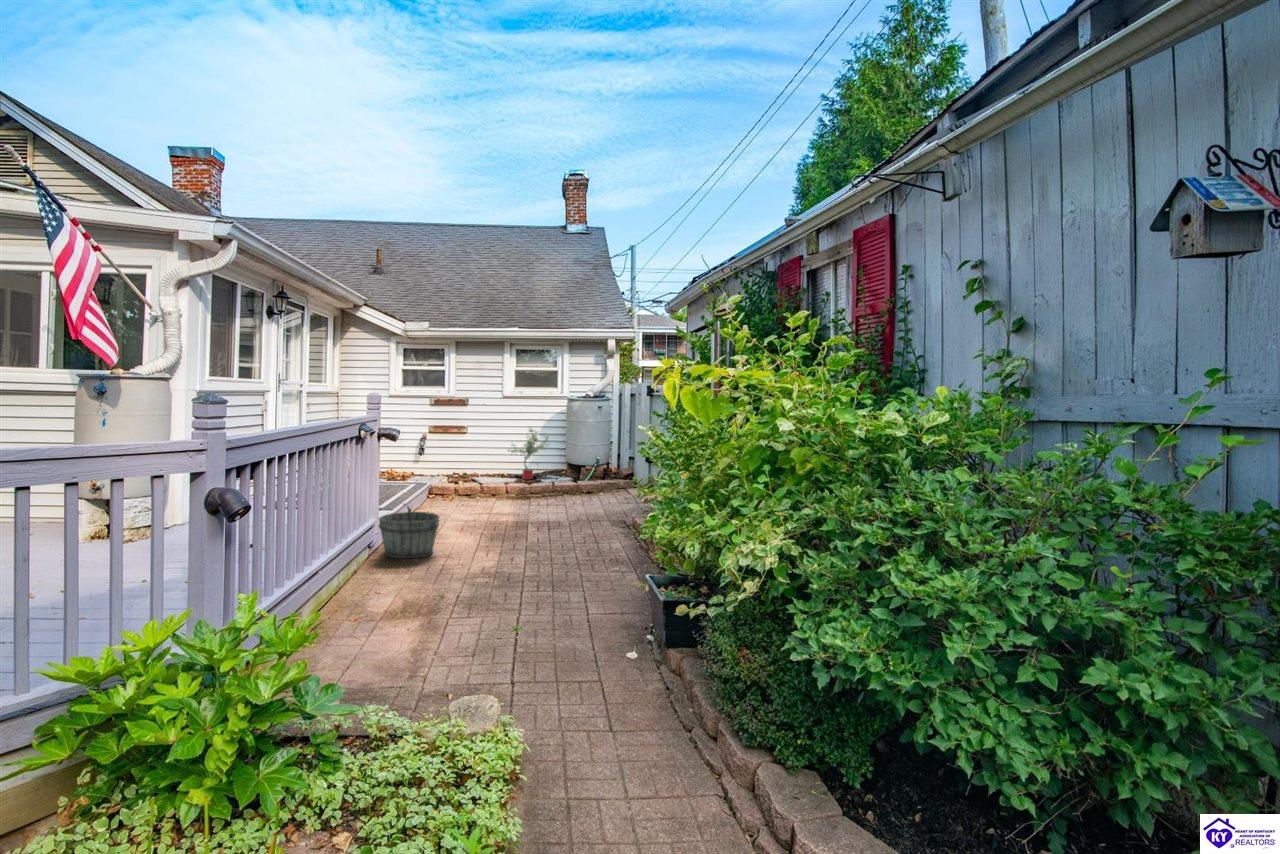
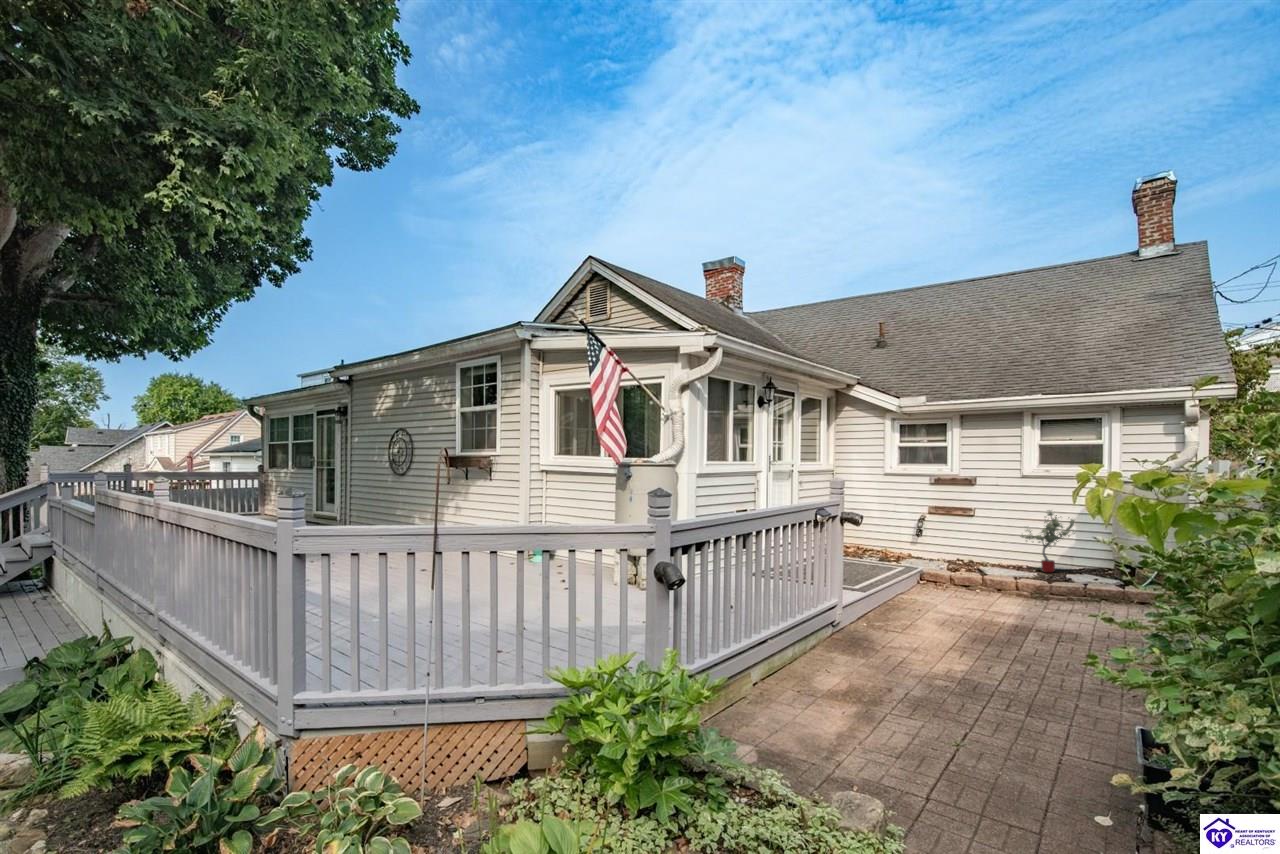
wooden bucket: present [379,504,439,558] -> none [842,594,906,655]

